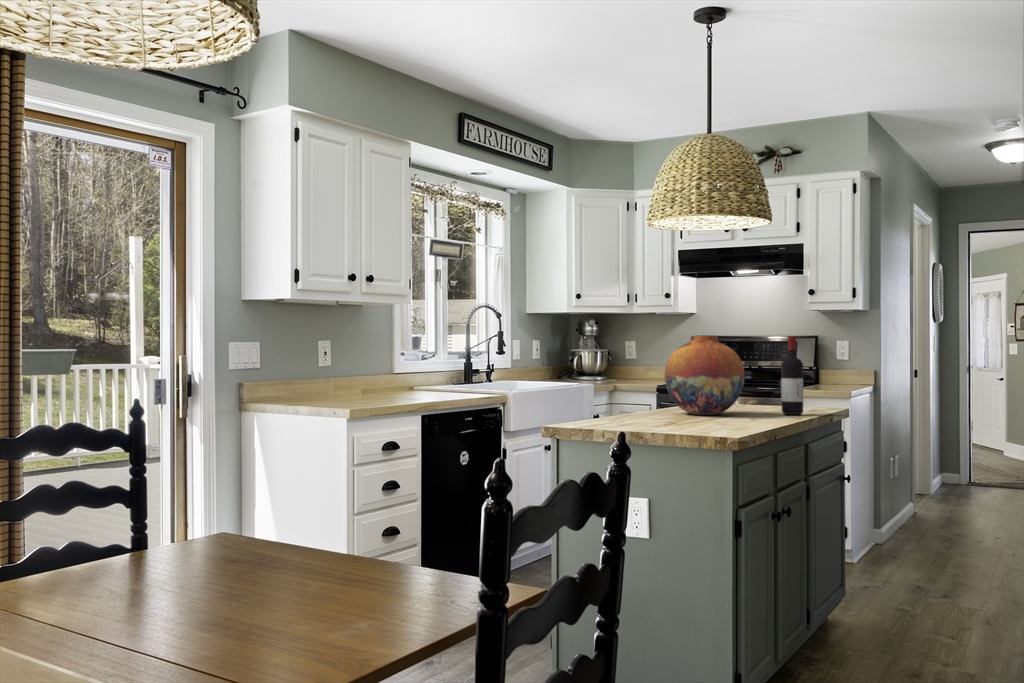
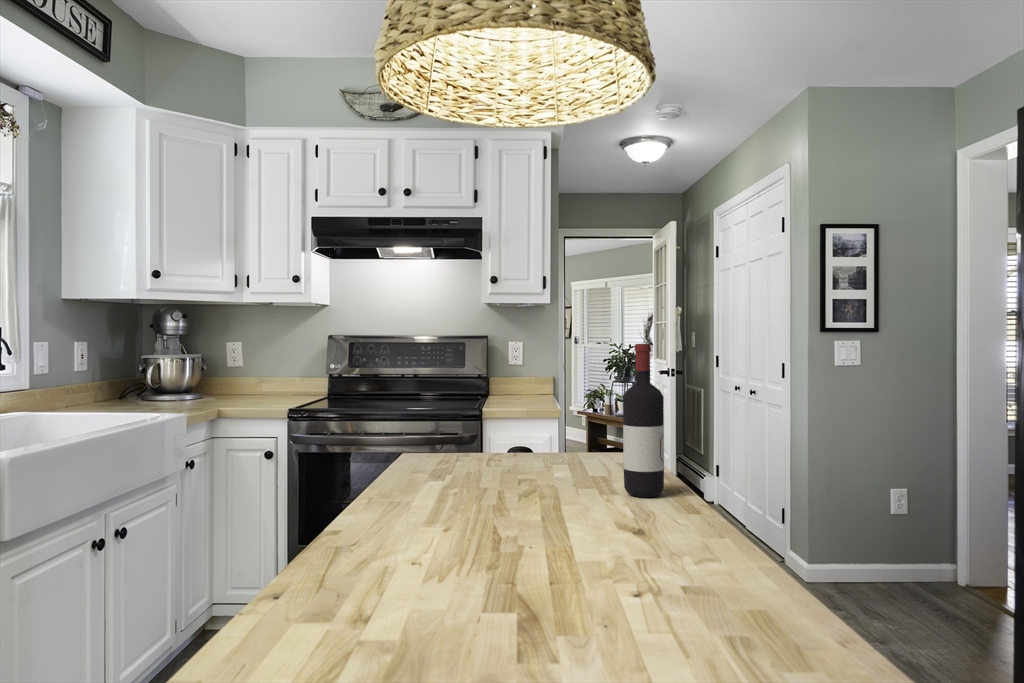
vase: present [665,336,745,415] -> none [411,343,583,522]

